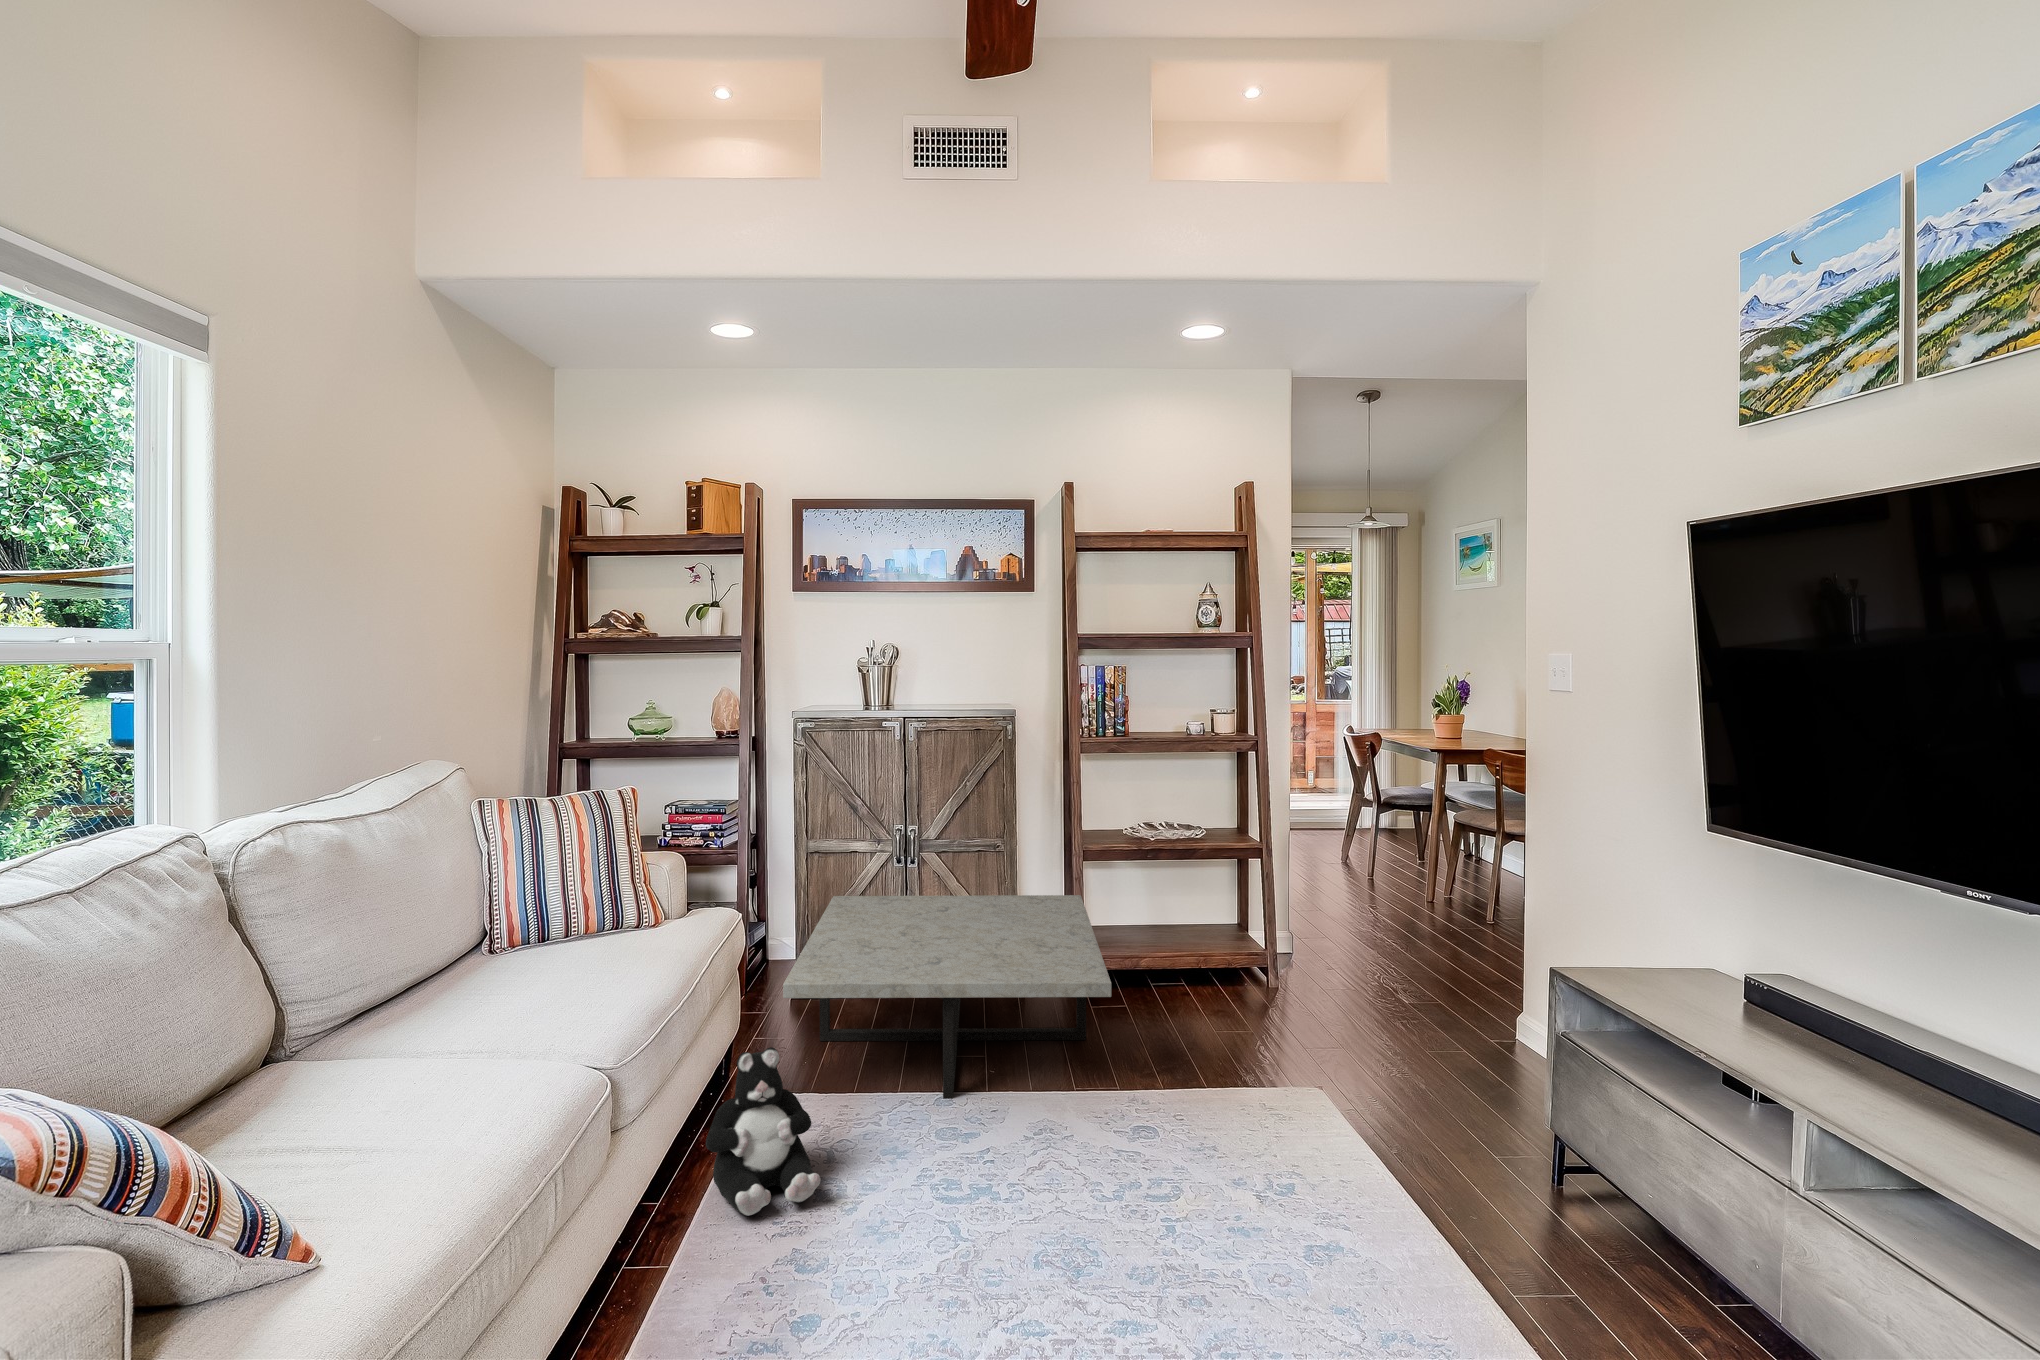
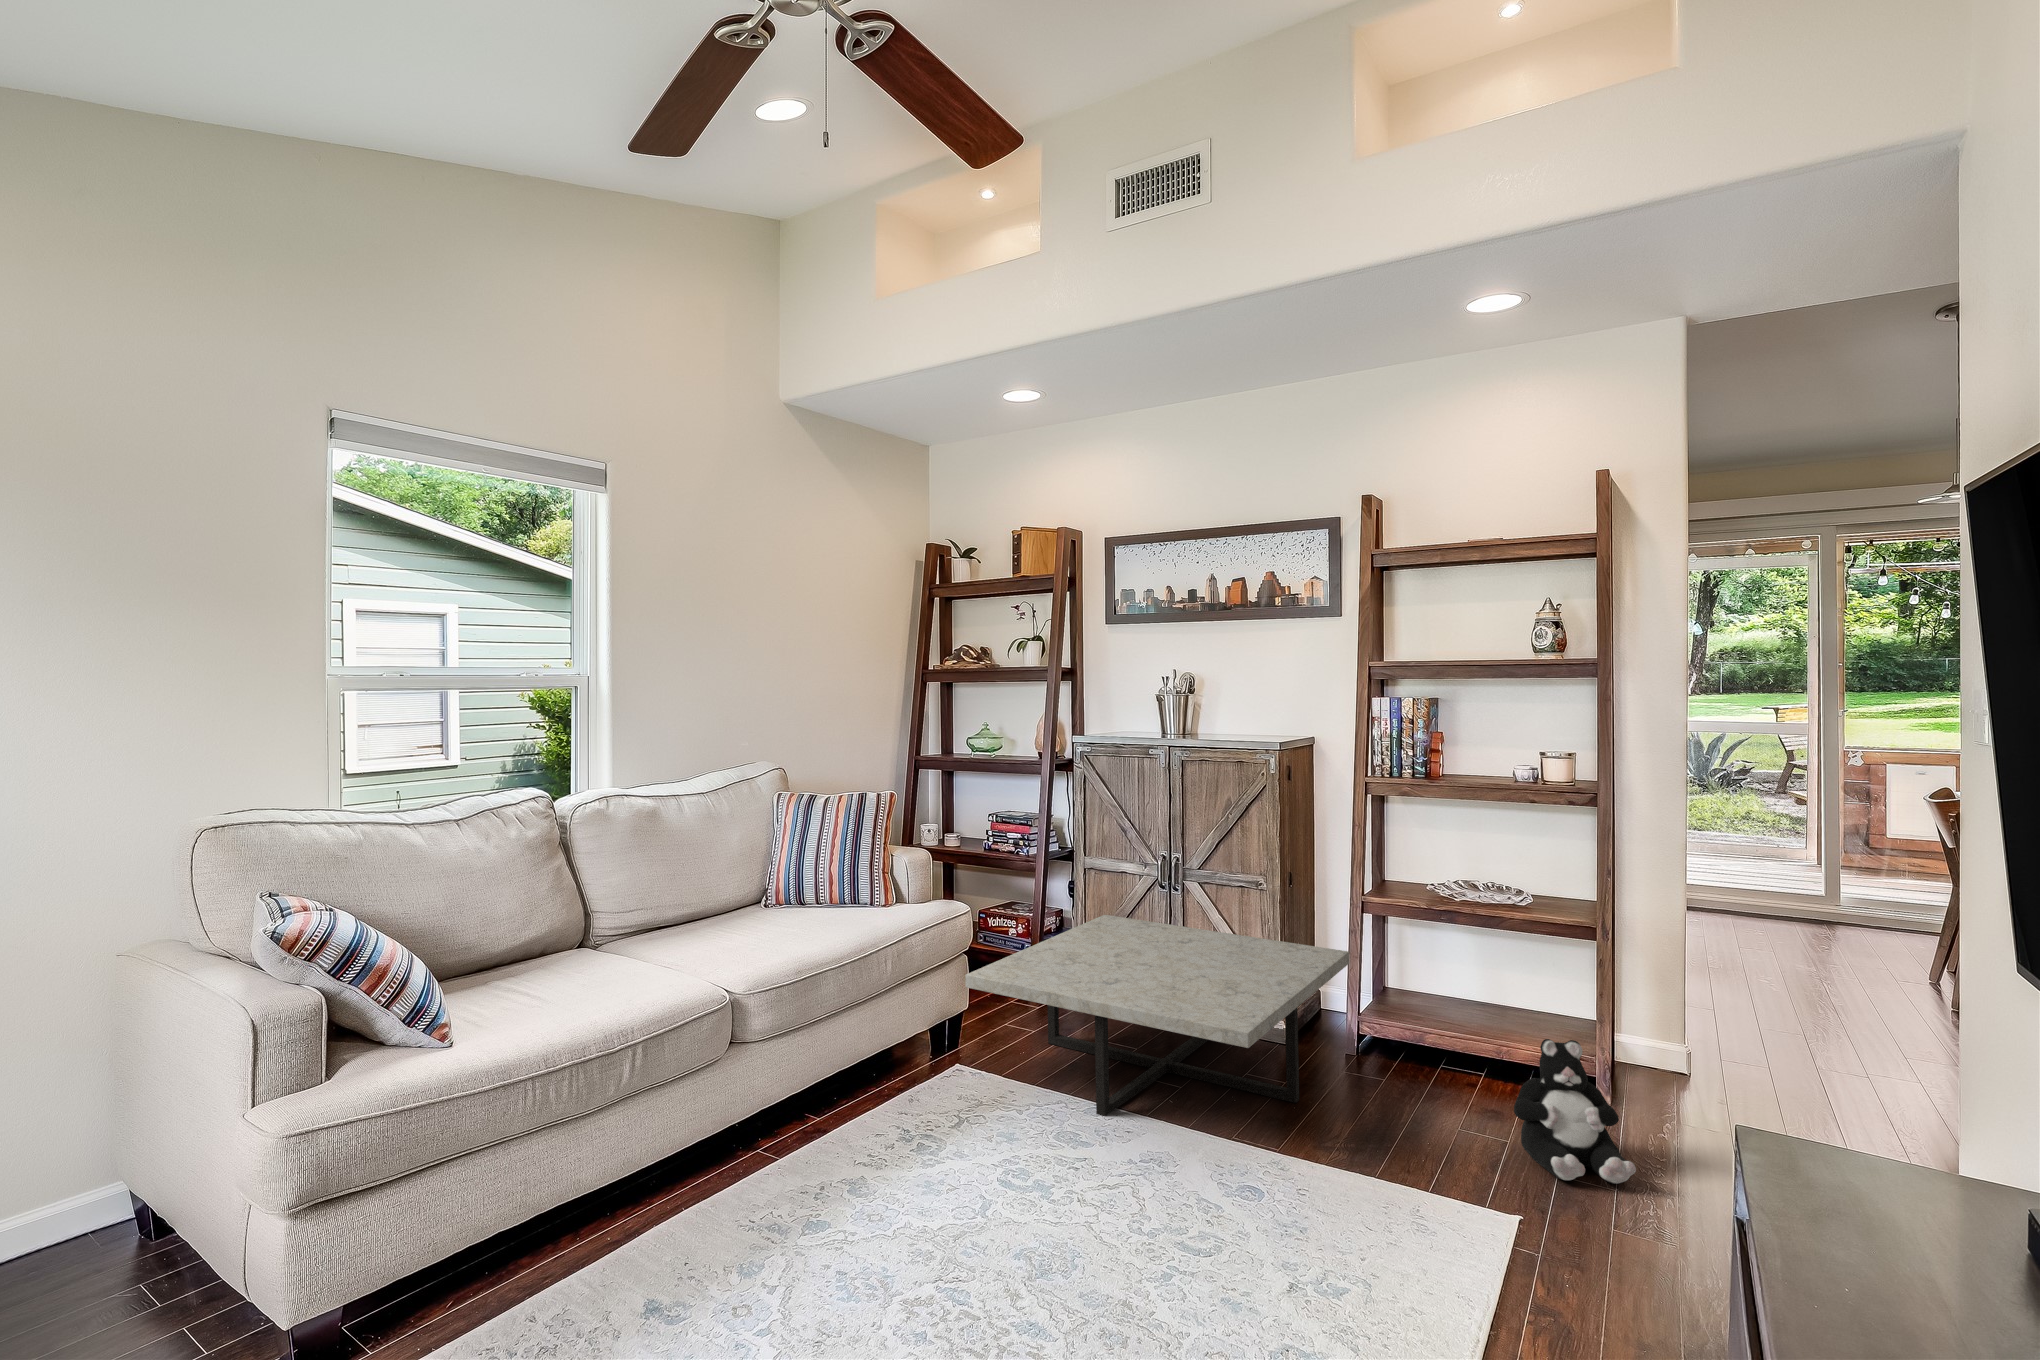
plush toy: present [706,1047,821,1216] -> present [1514,1039,1636,1184]

